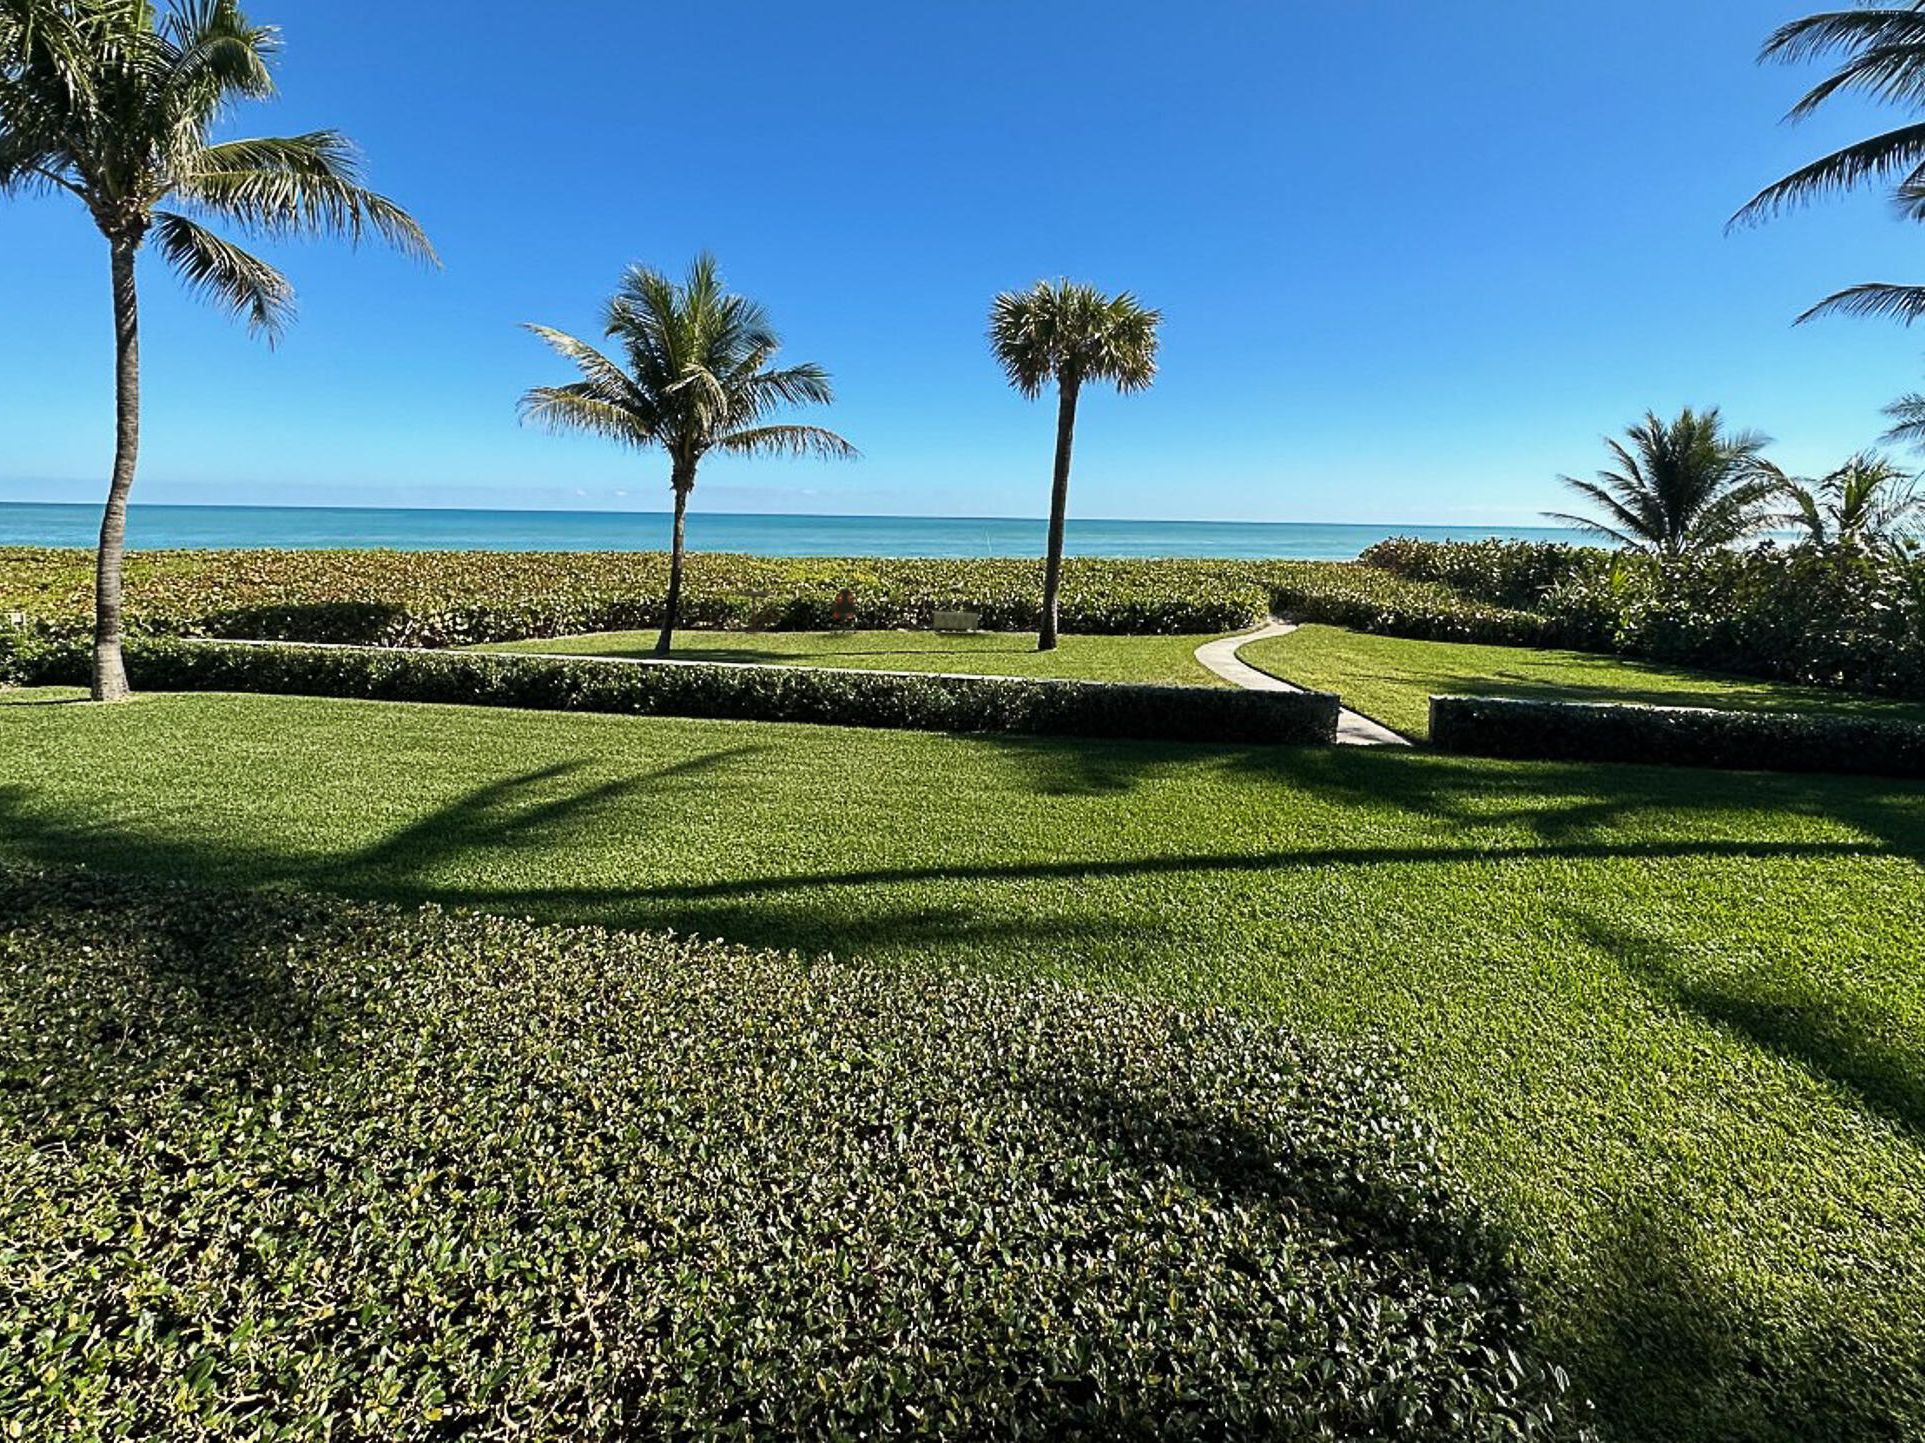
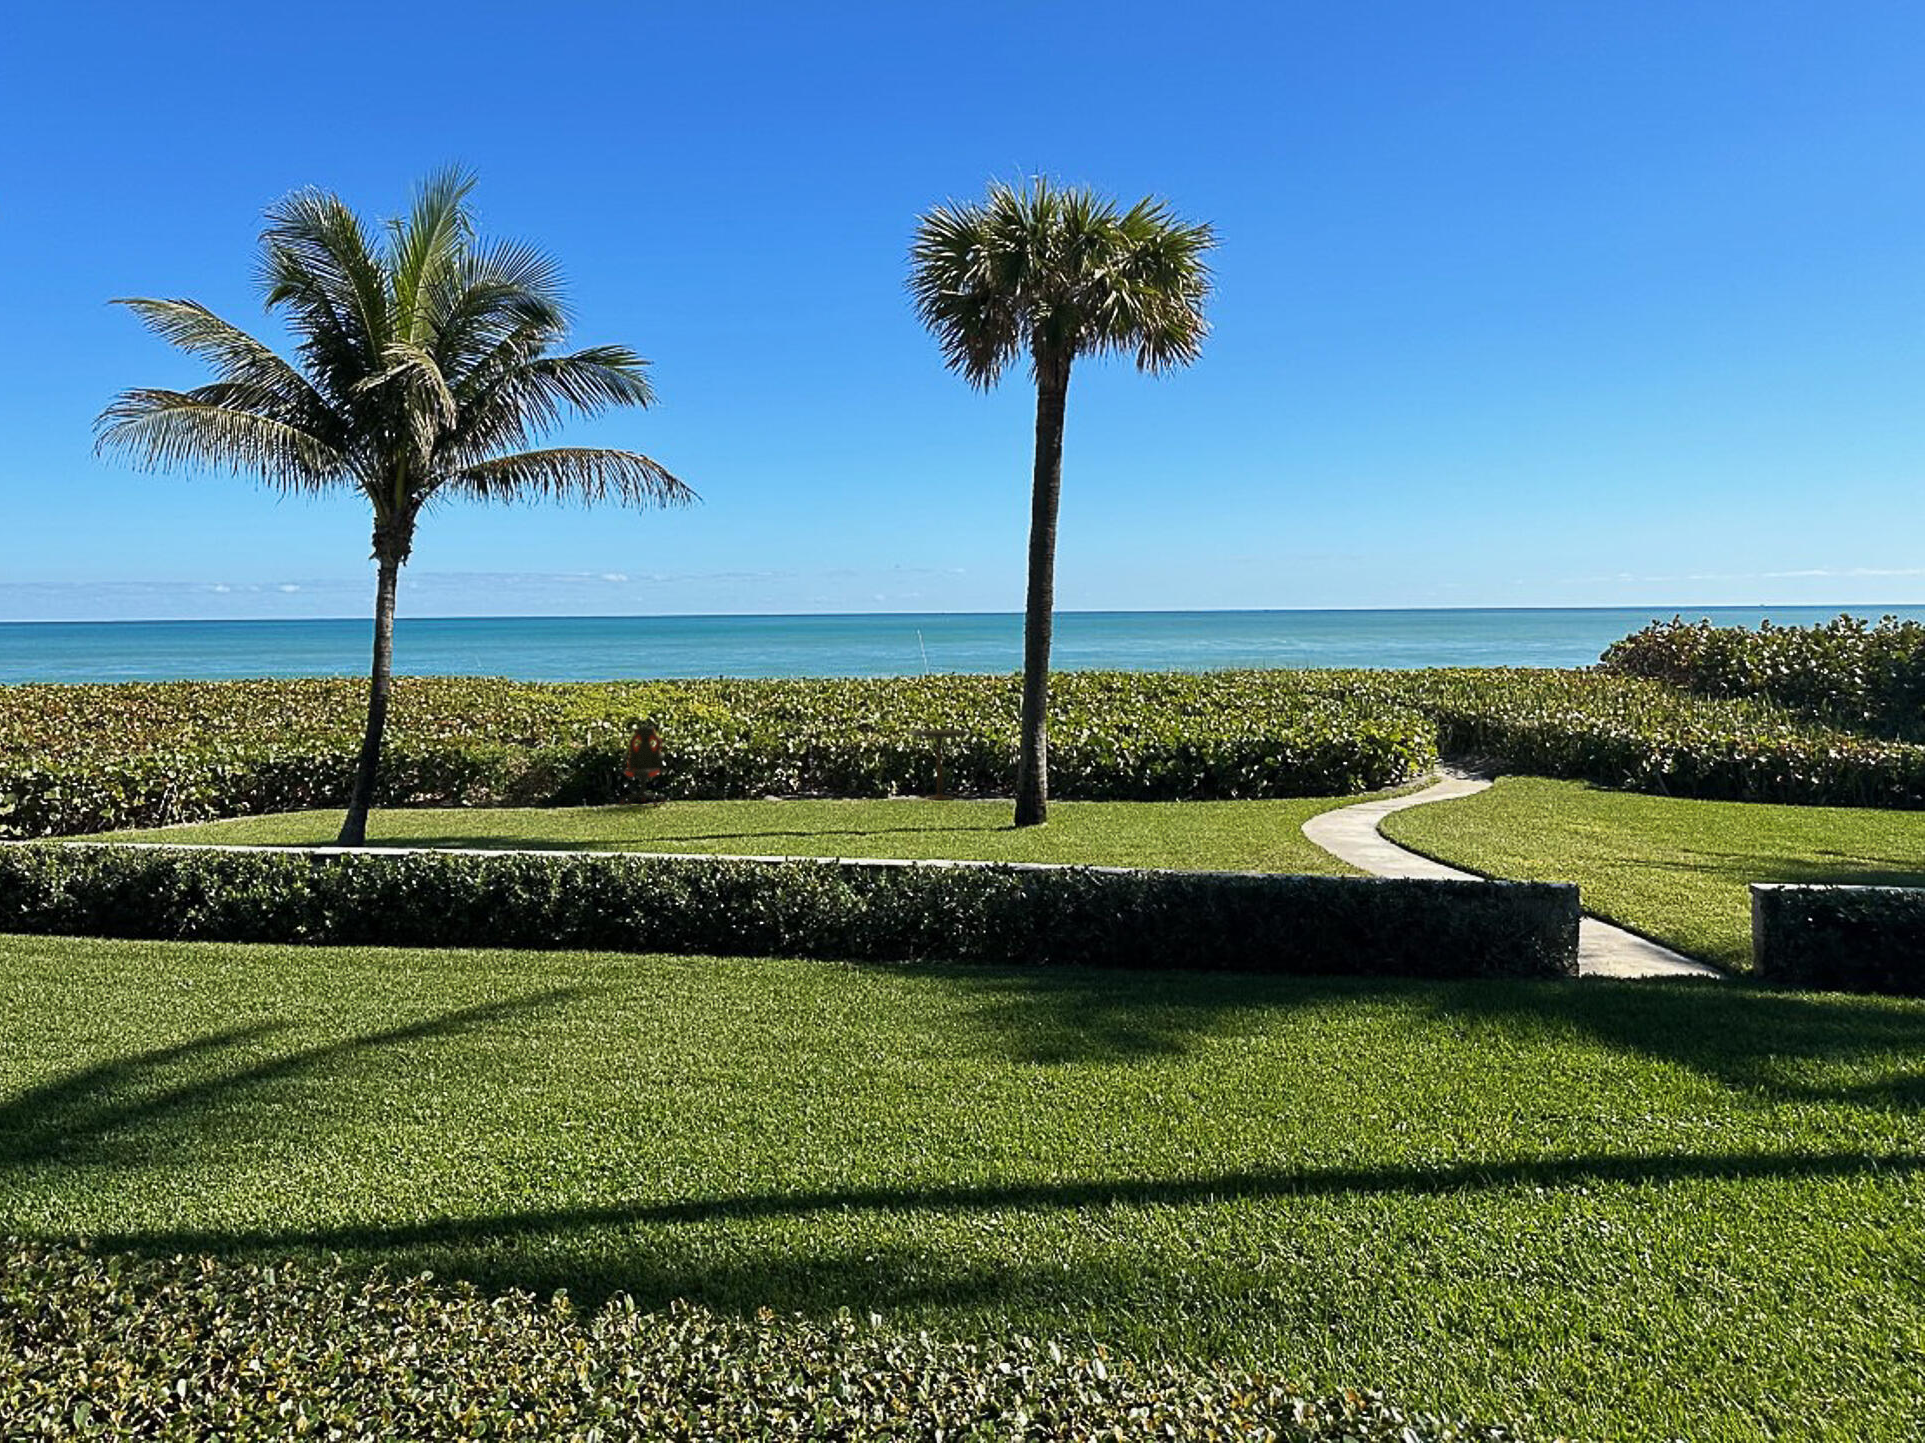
pedestal table: present [735,591,772,634] -> present [909,729,970,800]
bench: present [934,612,978,634] -> none [797,762,874,801]

